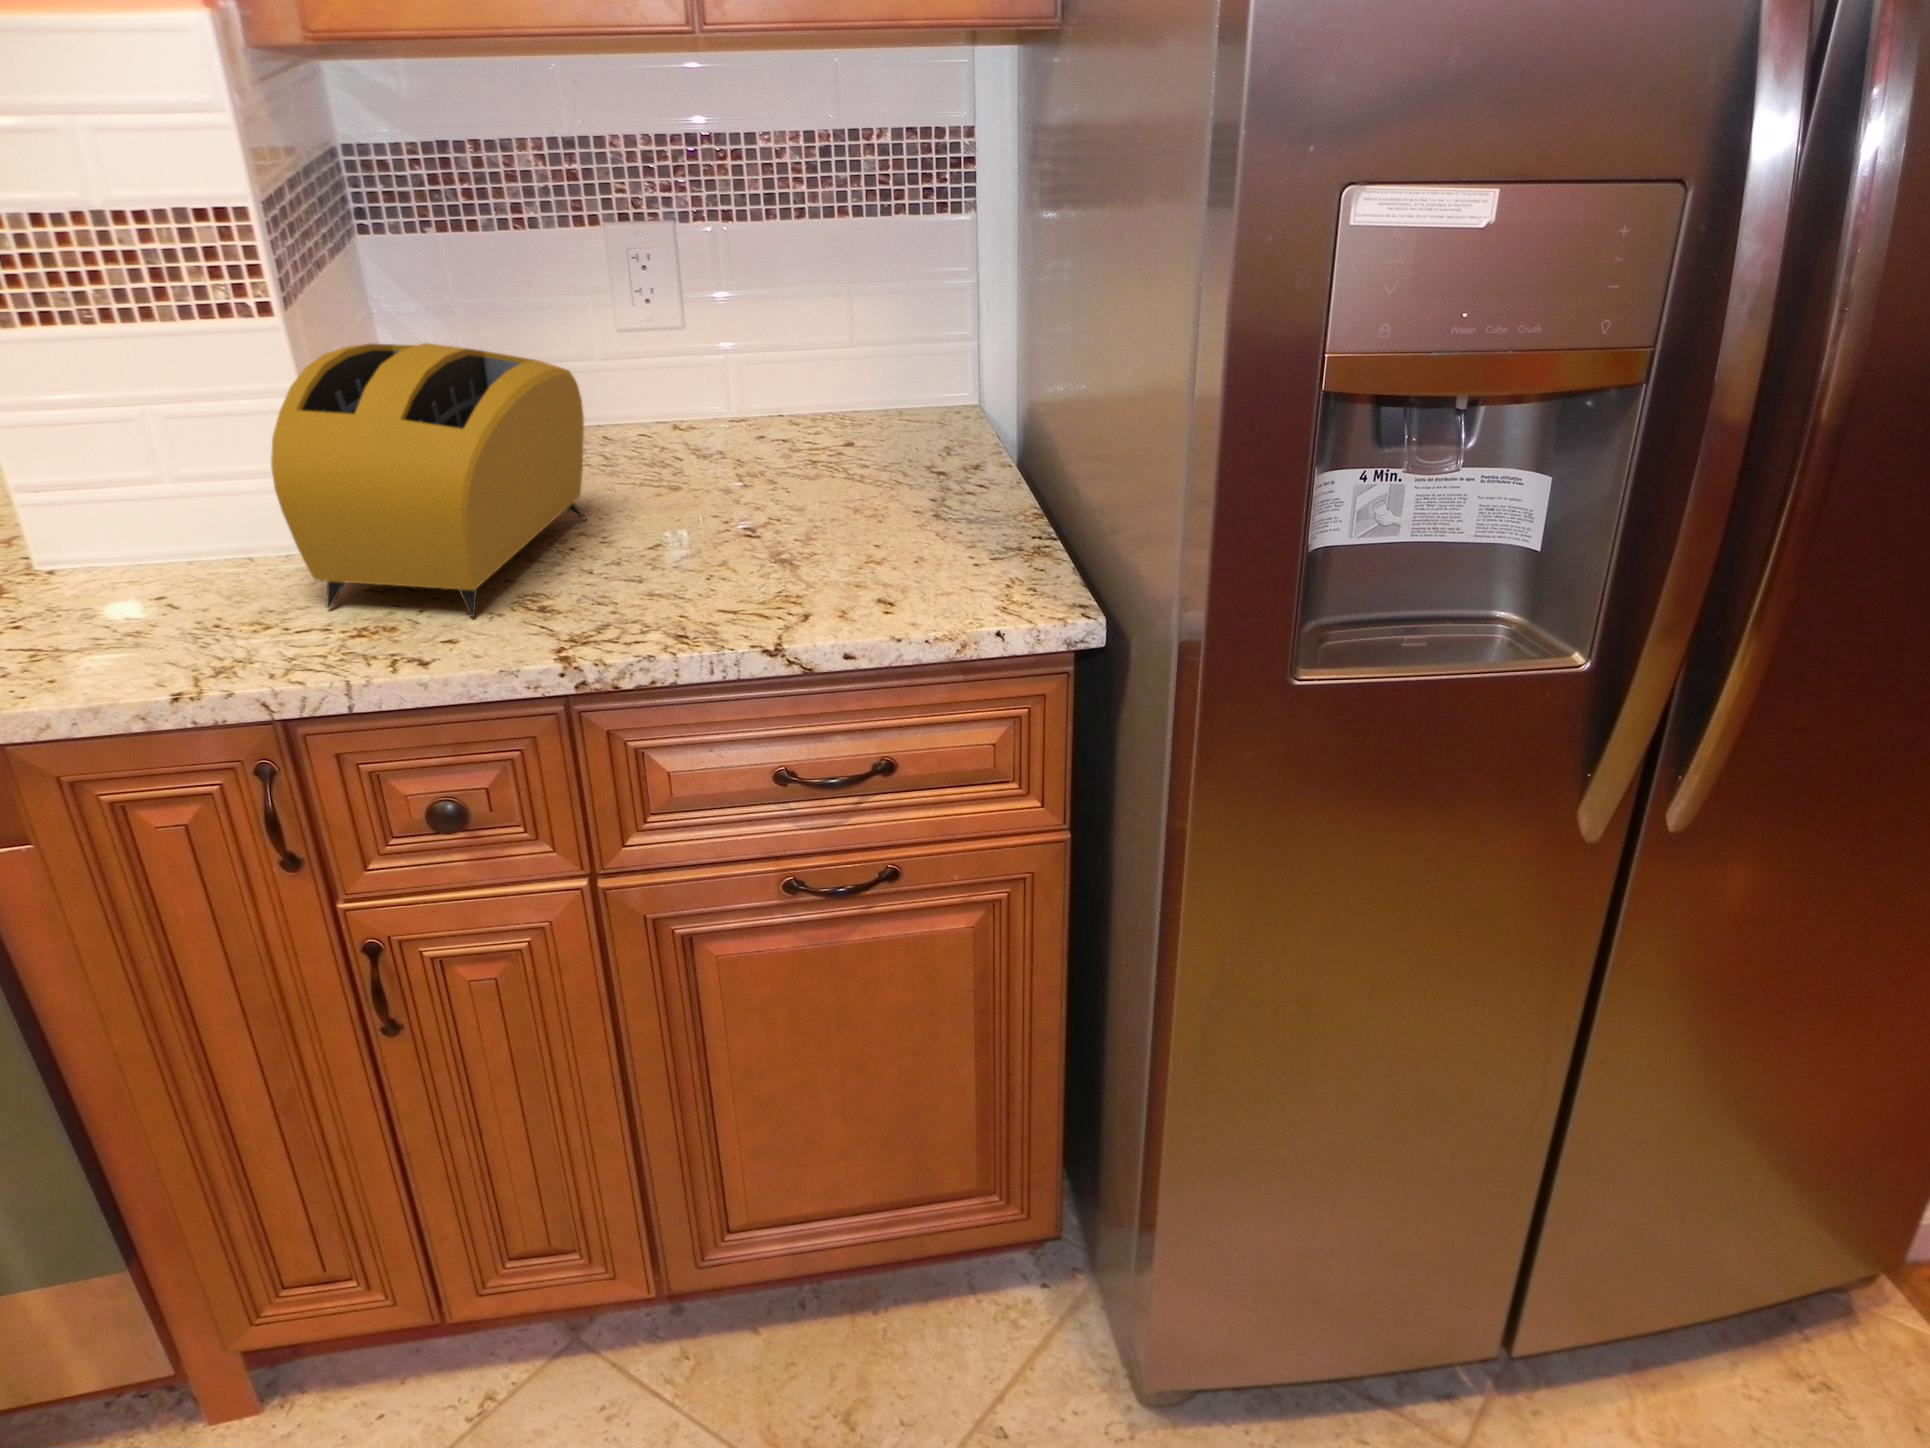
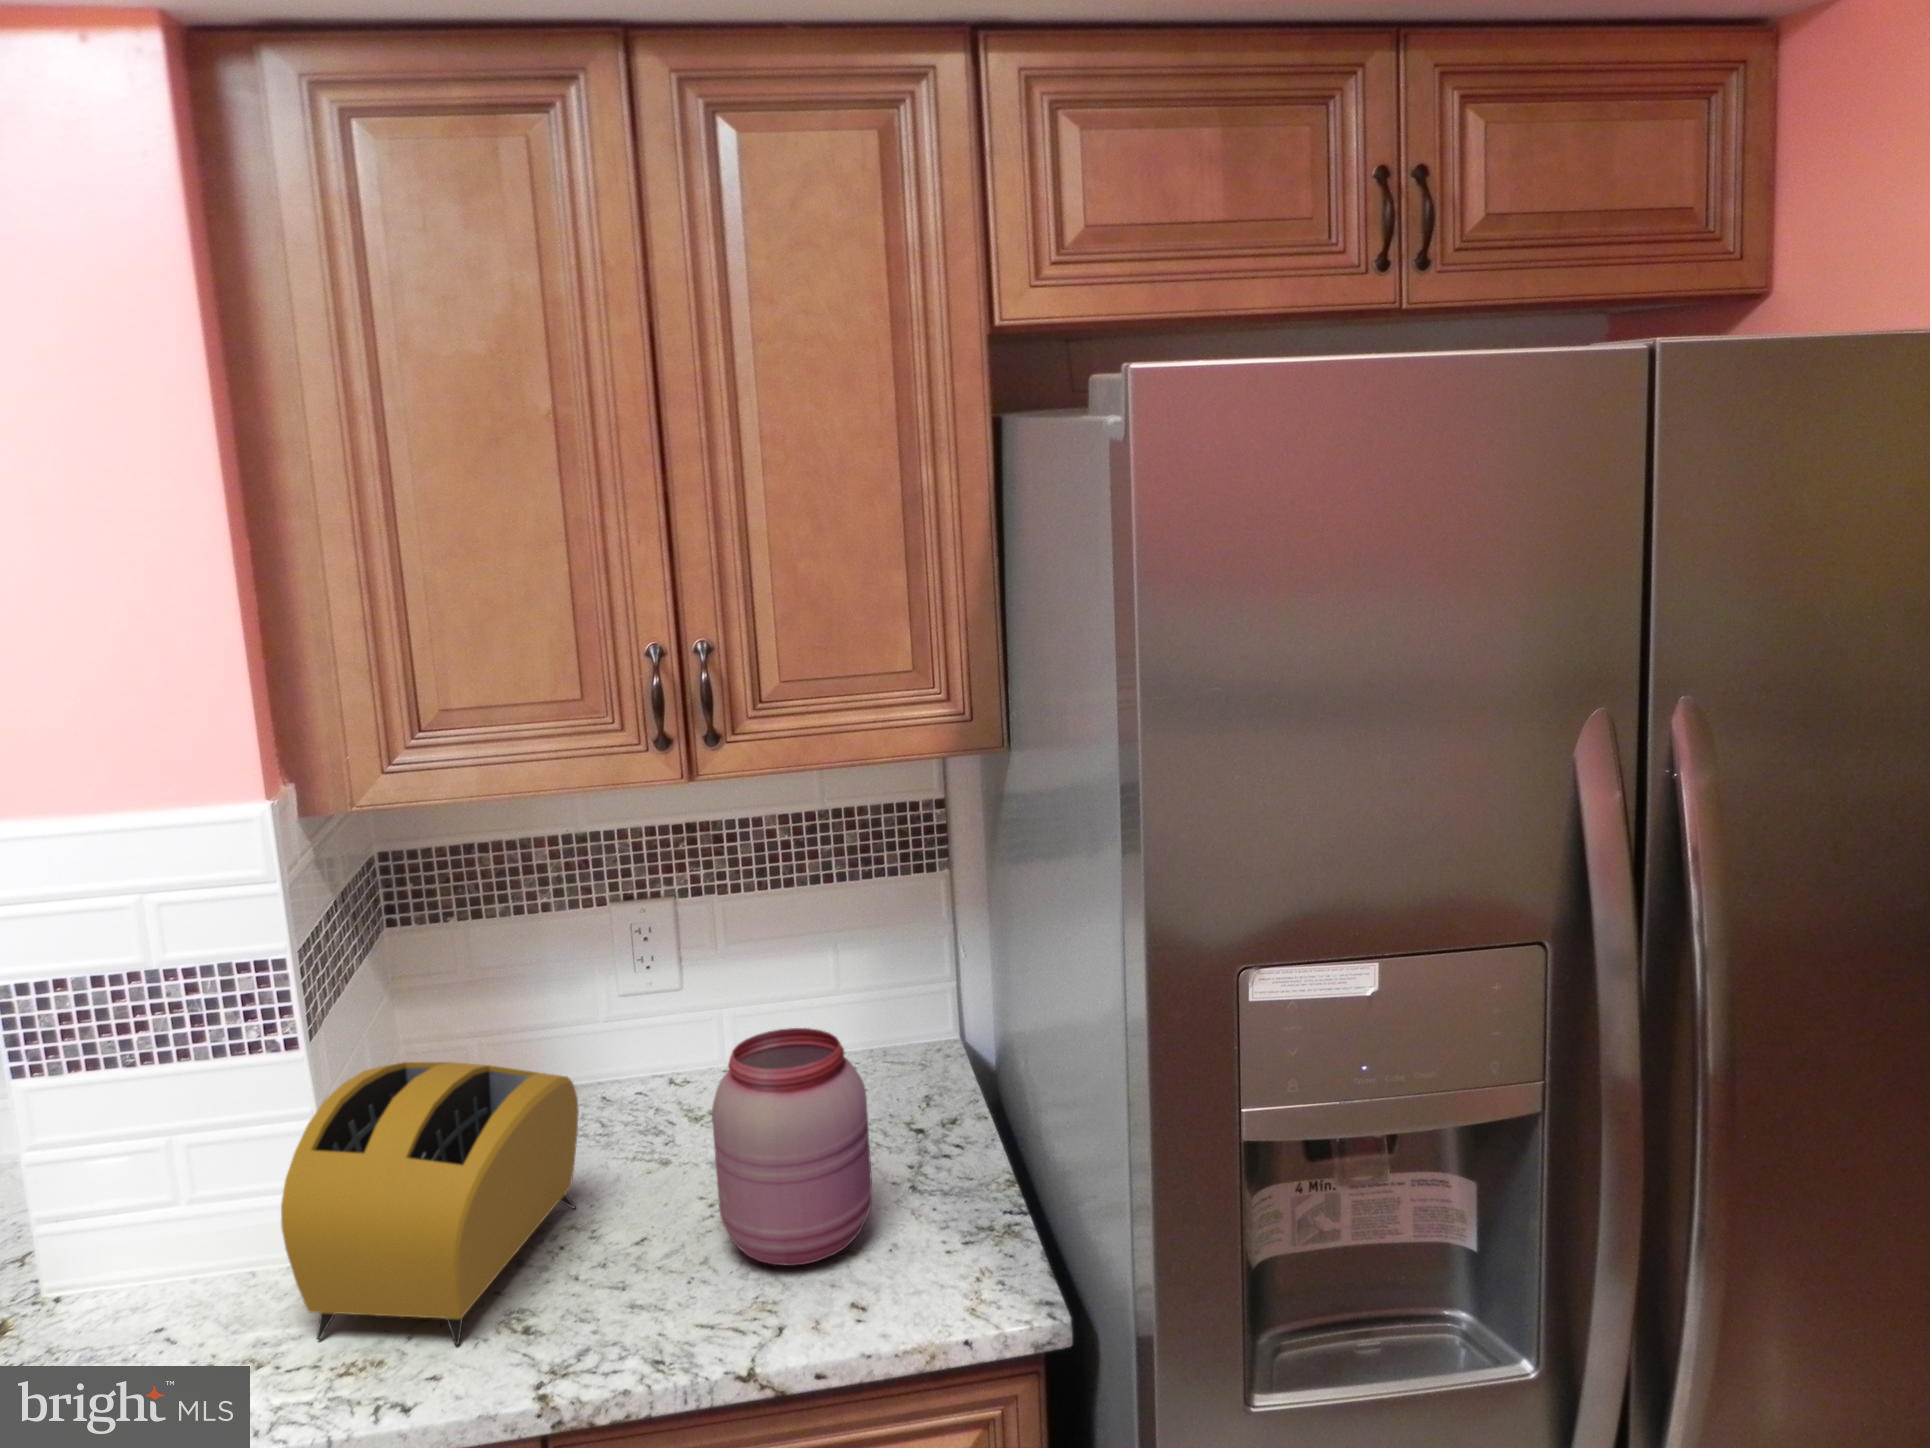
jar: none [728,326,897,569] -> present [712,1028,872,1266]

